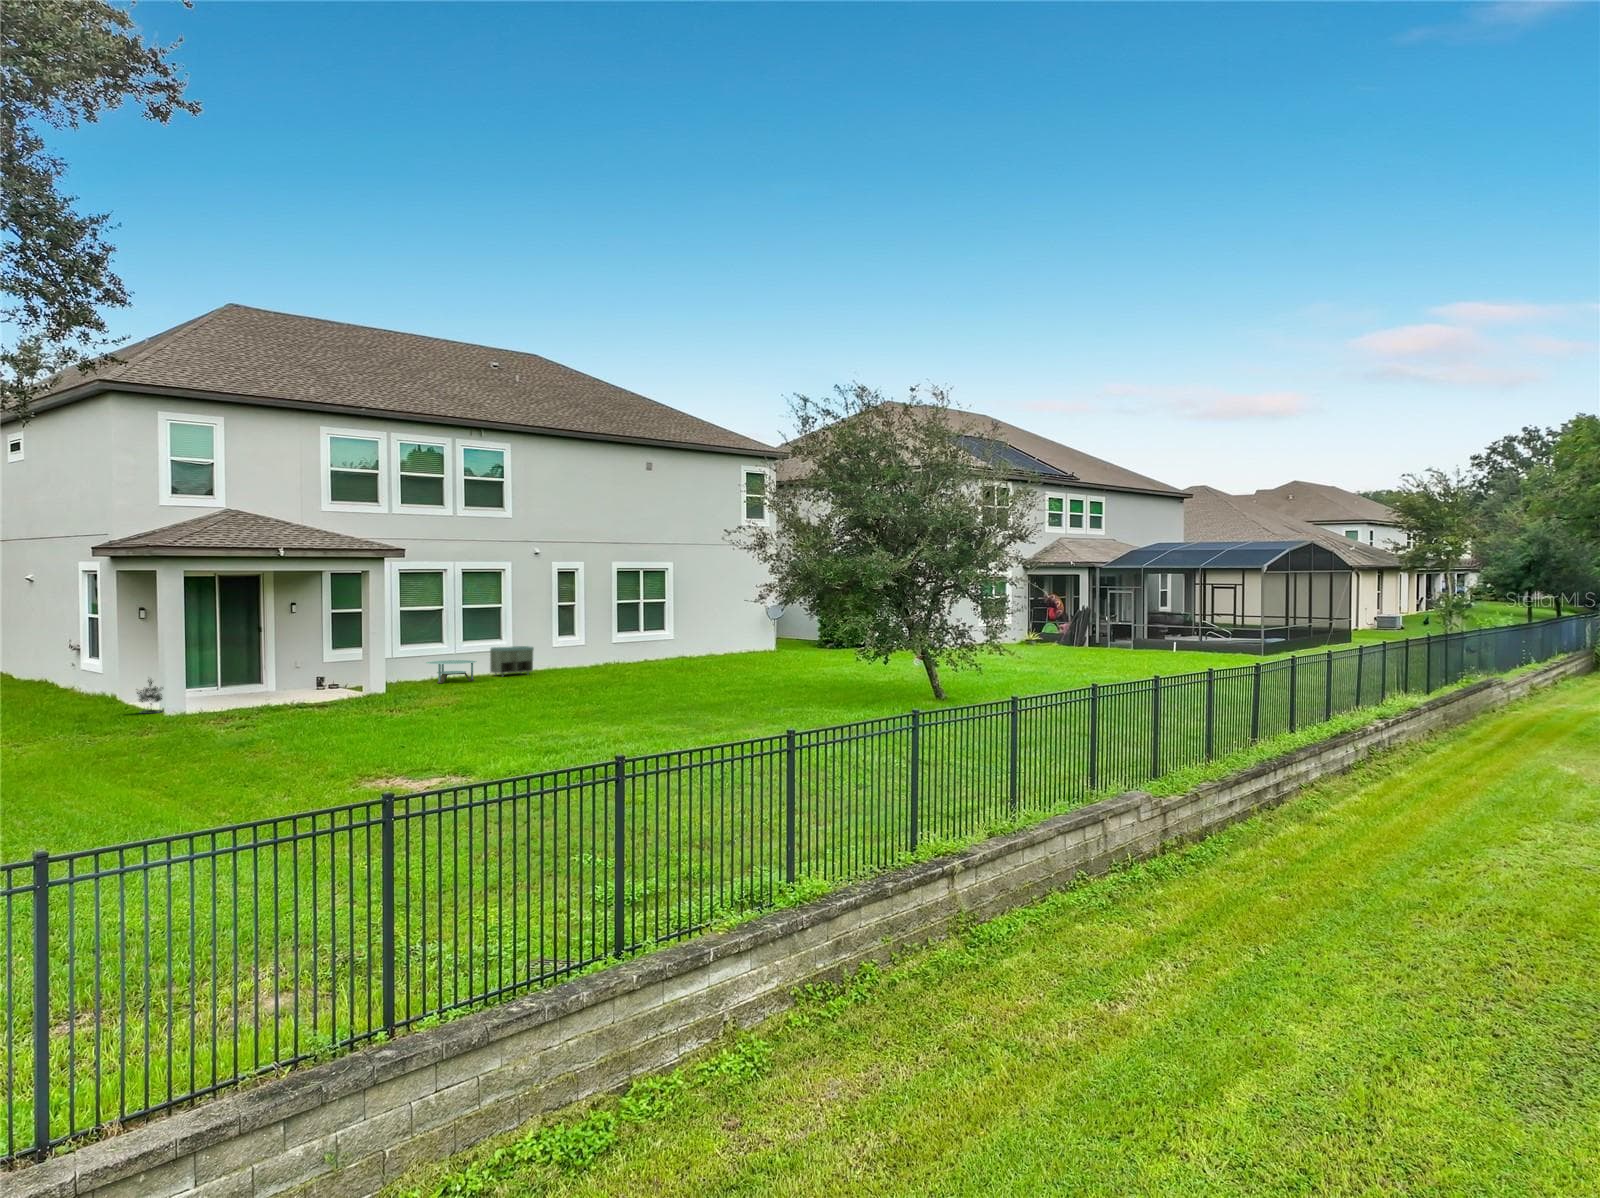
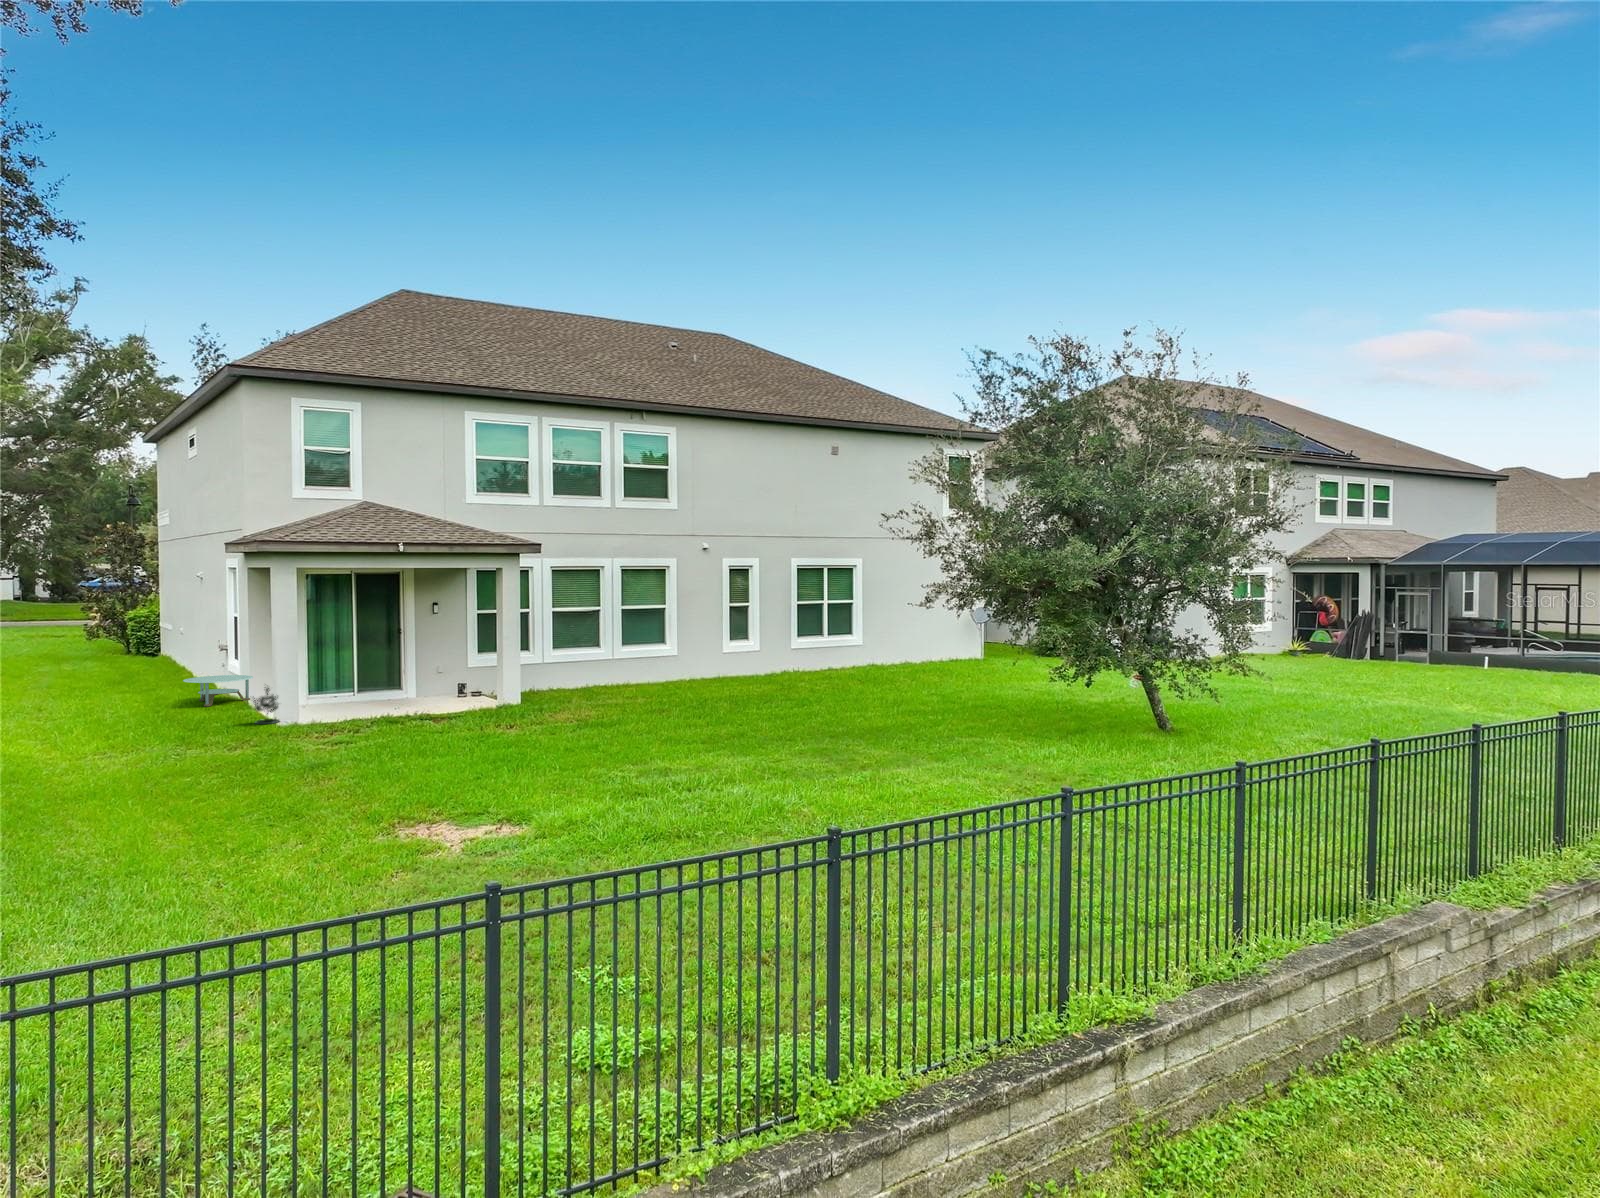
storage bench: present [490,646,534,675] -> none [648,650,695,684]
round table: present [426,660,476,683] -> present [183,675,253,706]

